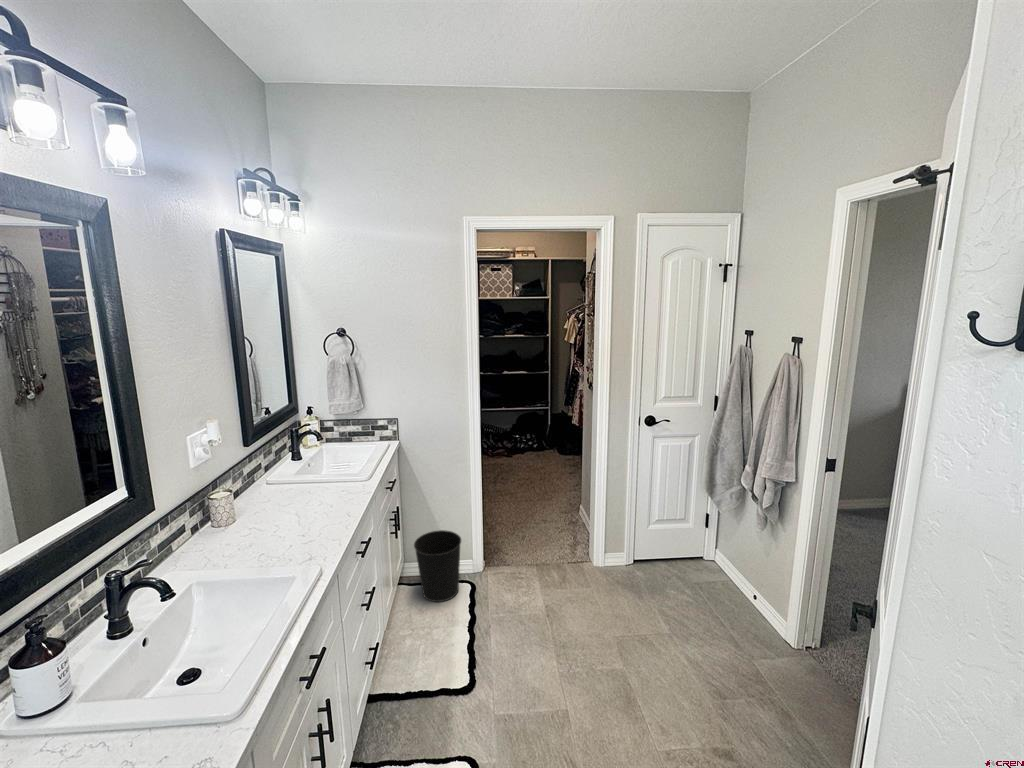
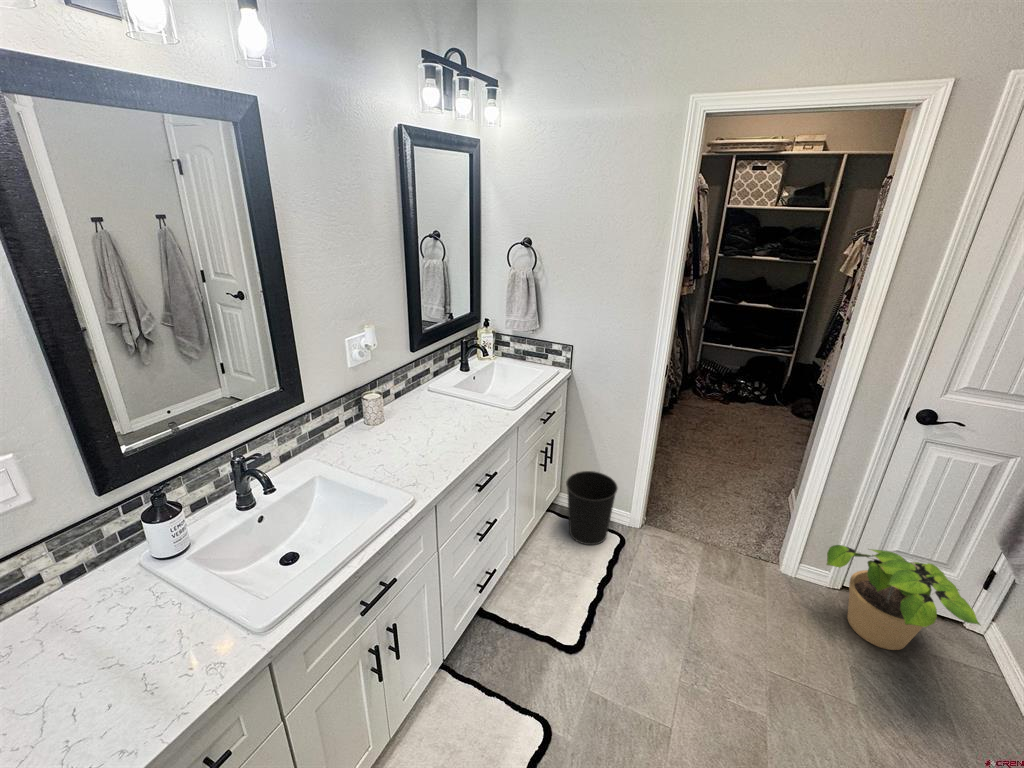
potted plant: none [623,515,715,591] -> present [826,545,981,650]

